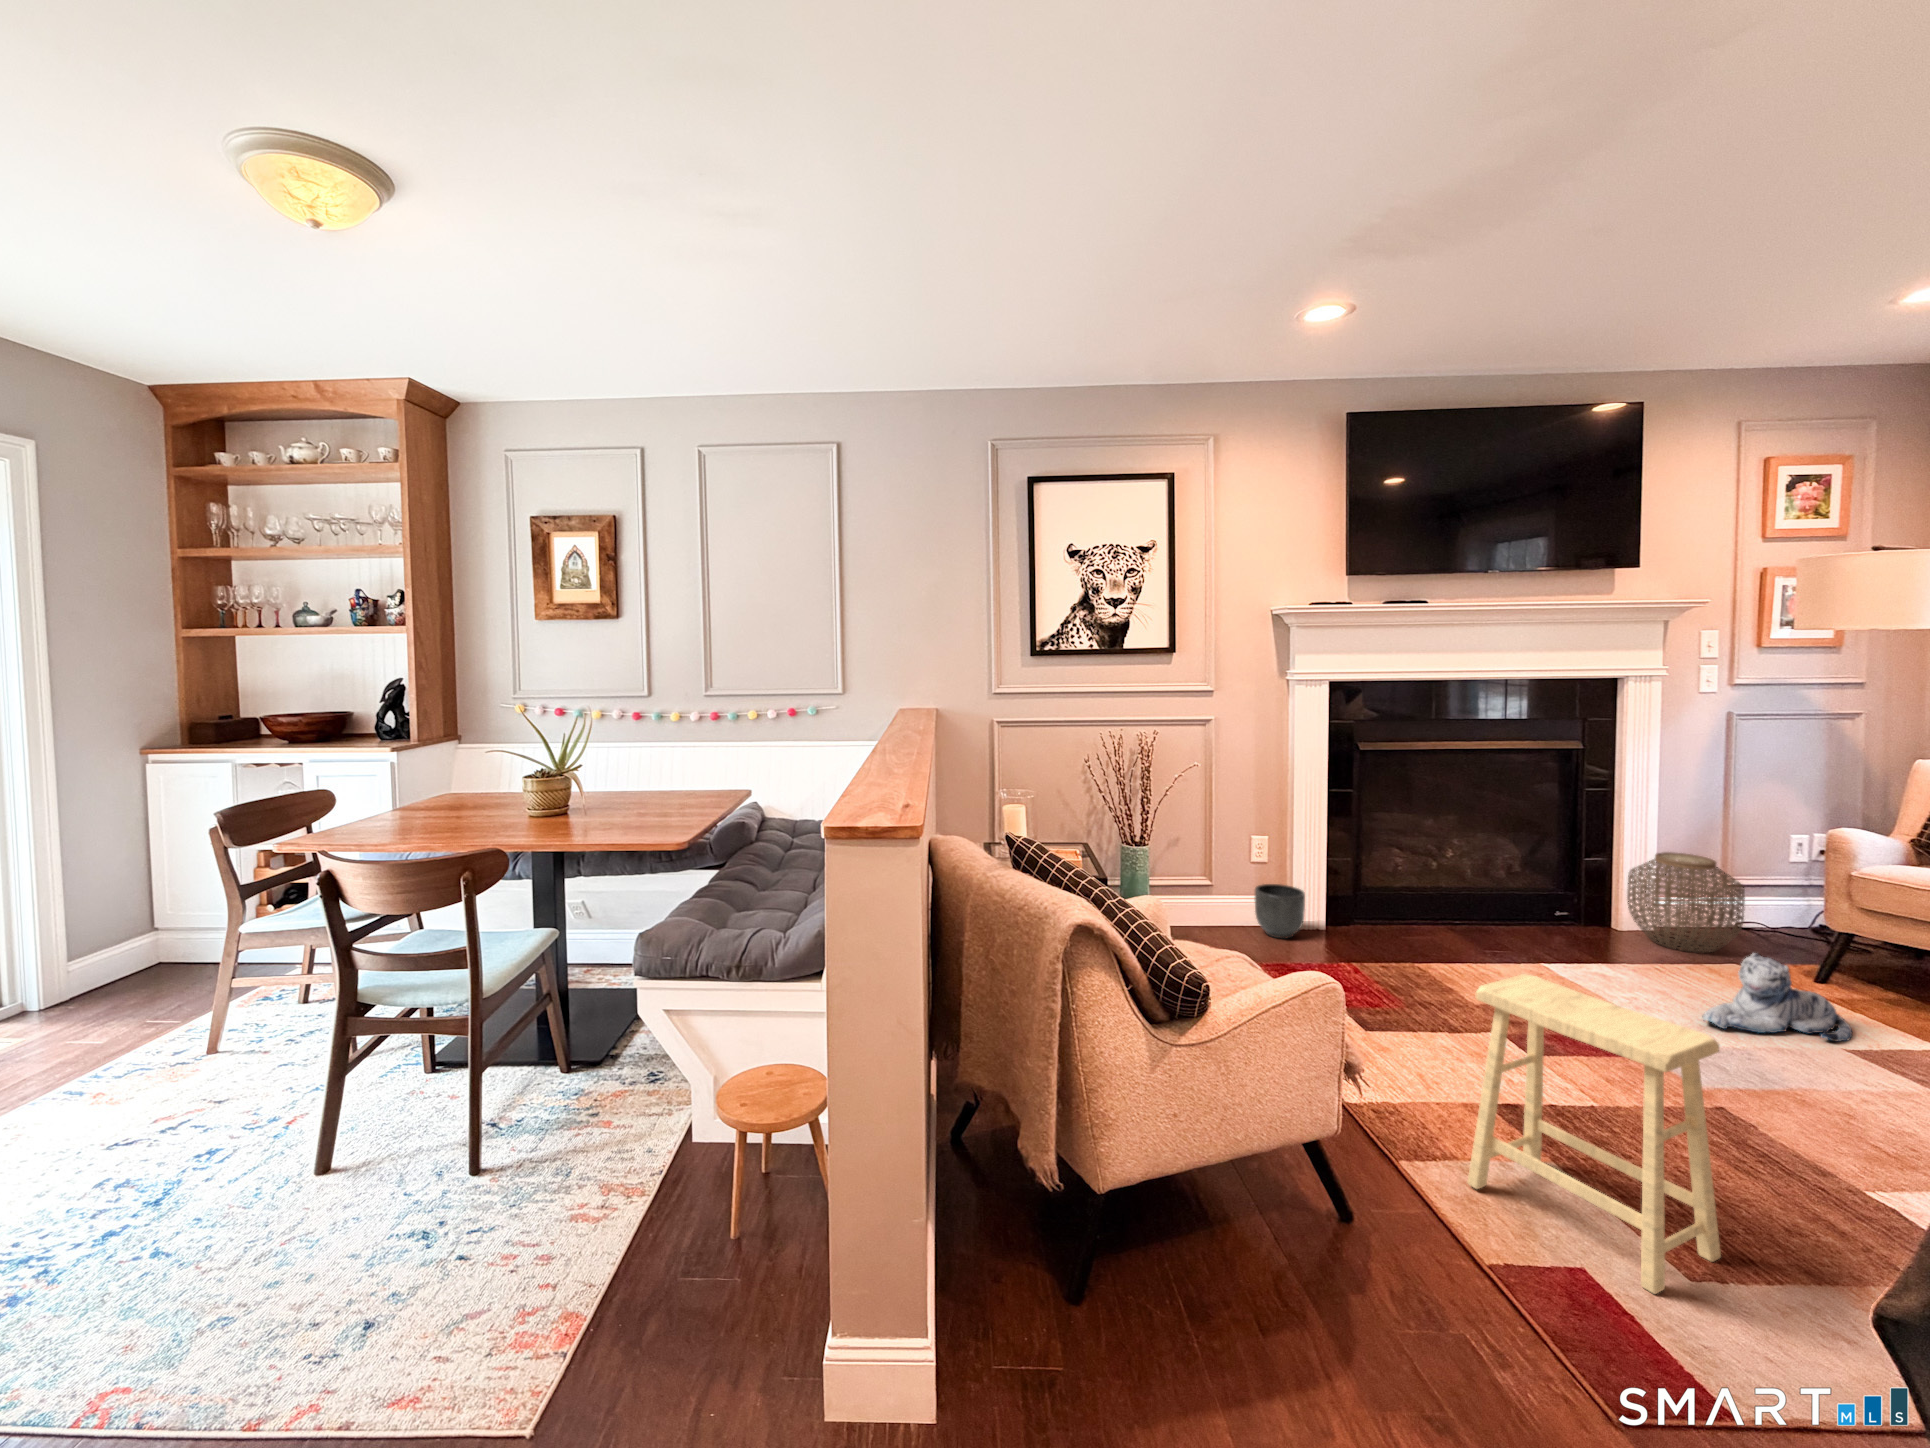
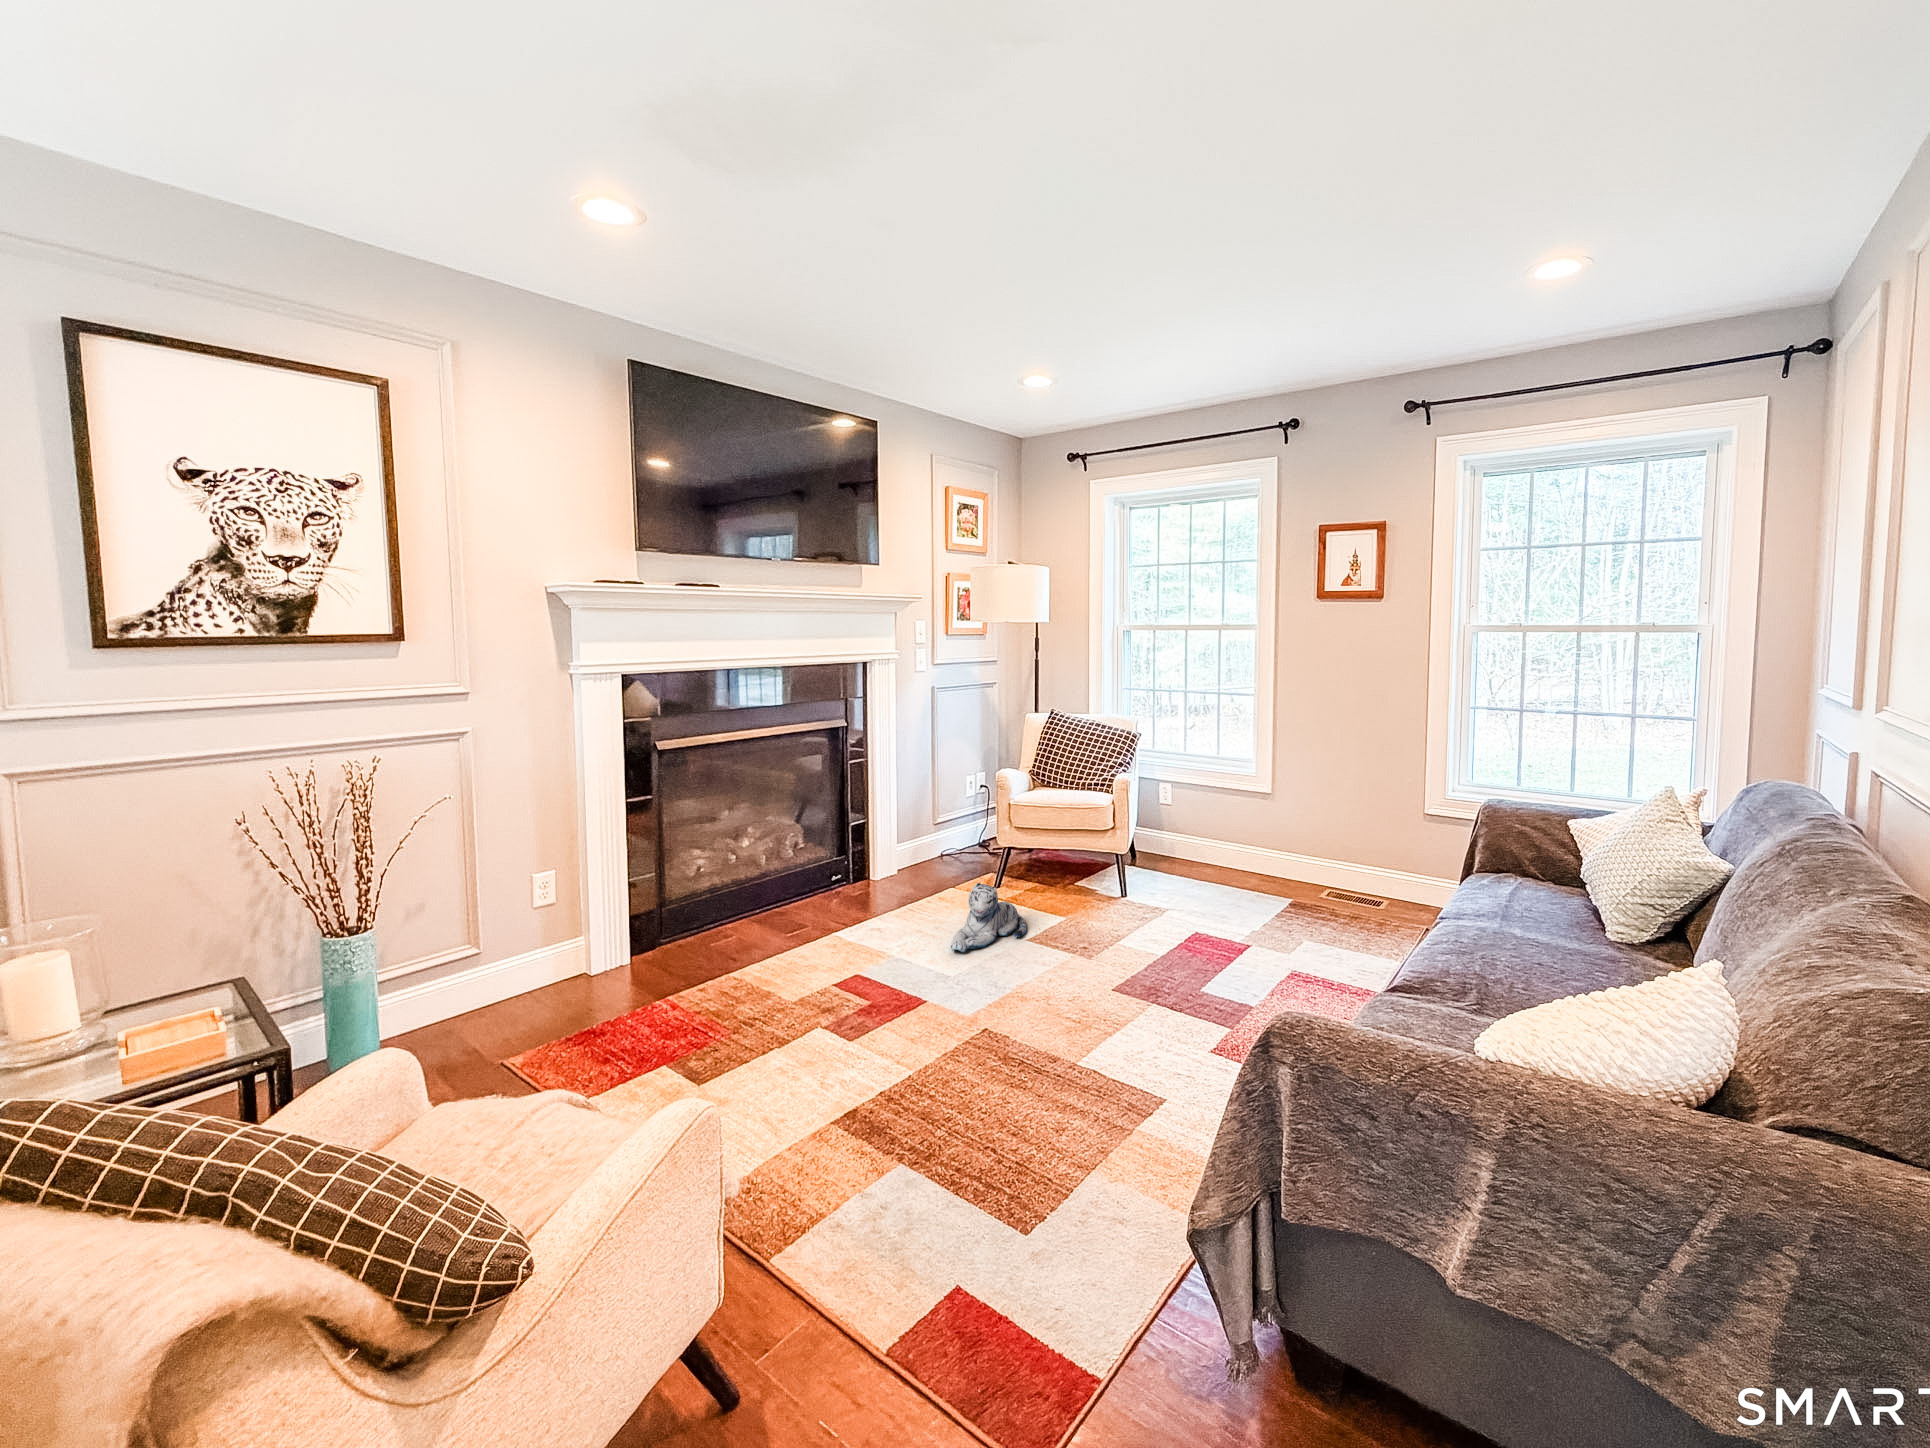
woven basket: present [1627,852,1745,953] -> none [882,806,953,888]
planter: present [1255,884,1305,938] -> none [541,925,606,996]
footstool: present [1468,974,1721,1294] -> none [842,984,1034,1273]

